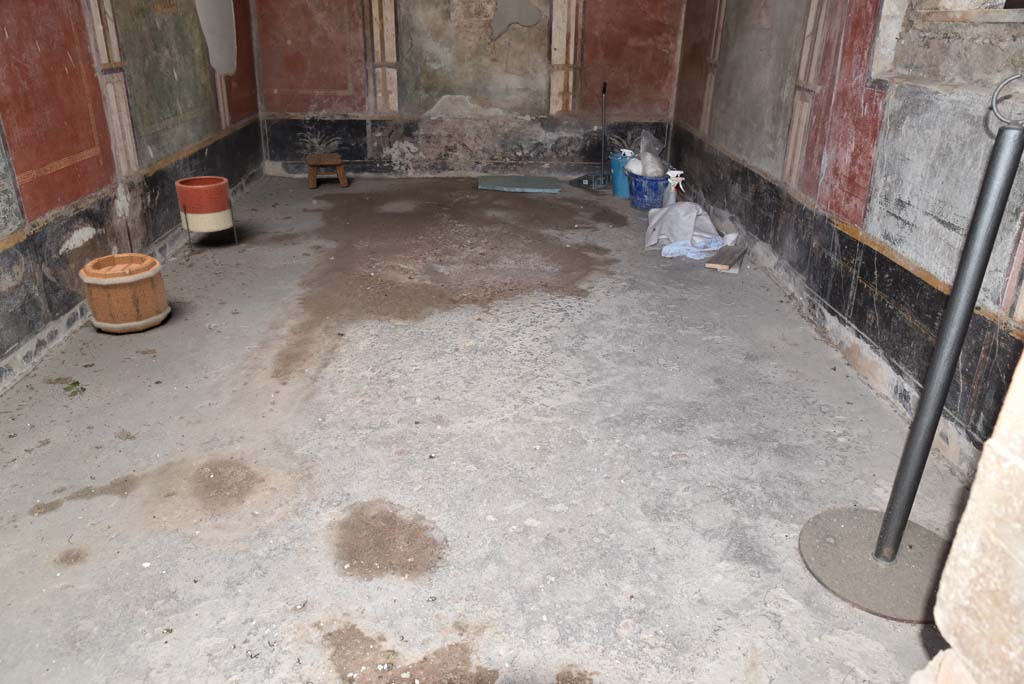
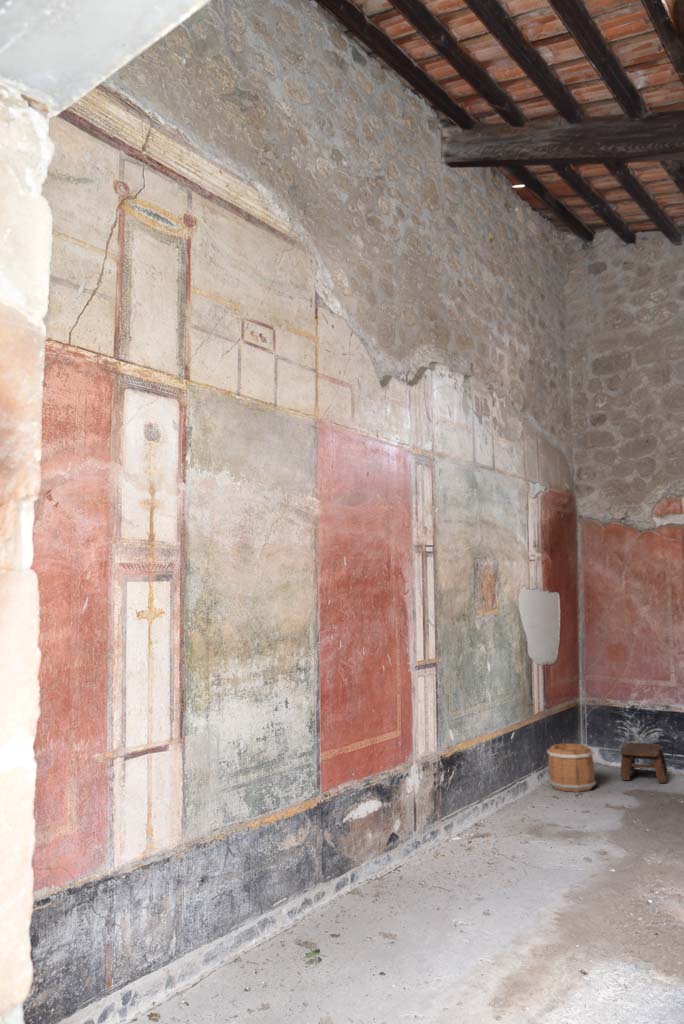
planter: present [175,176,237,251] -> none [468,760,519,836]
bucket: present [79,253,171,333] -> present [547,744,596,792]

